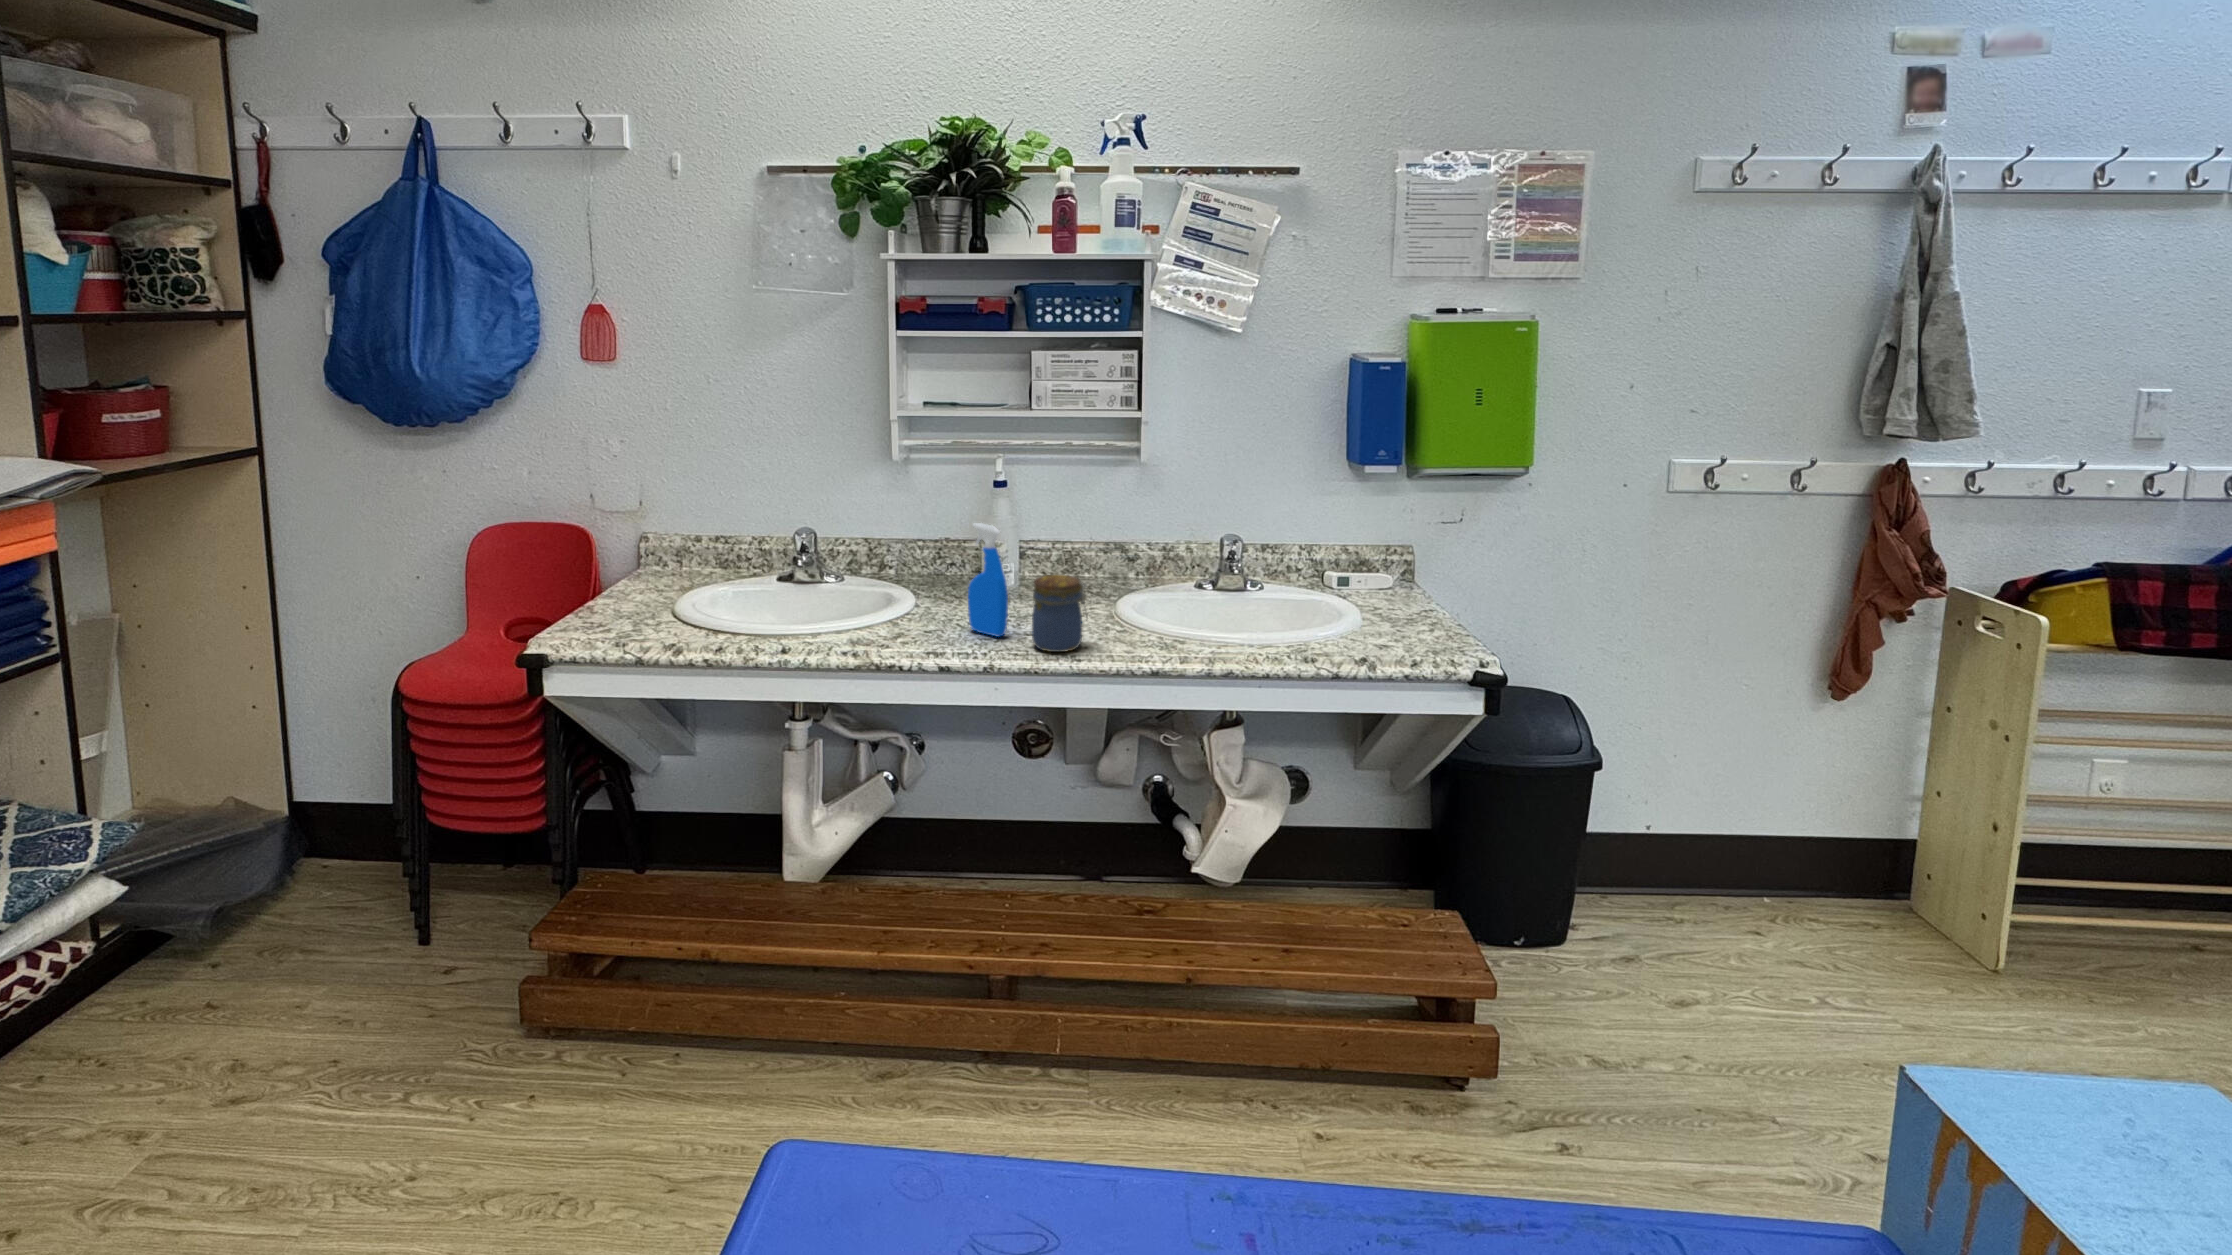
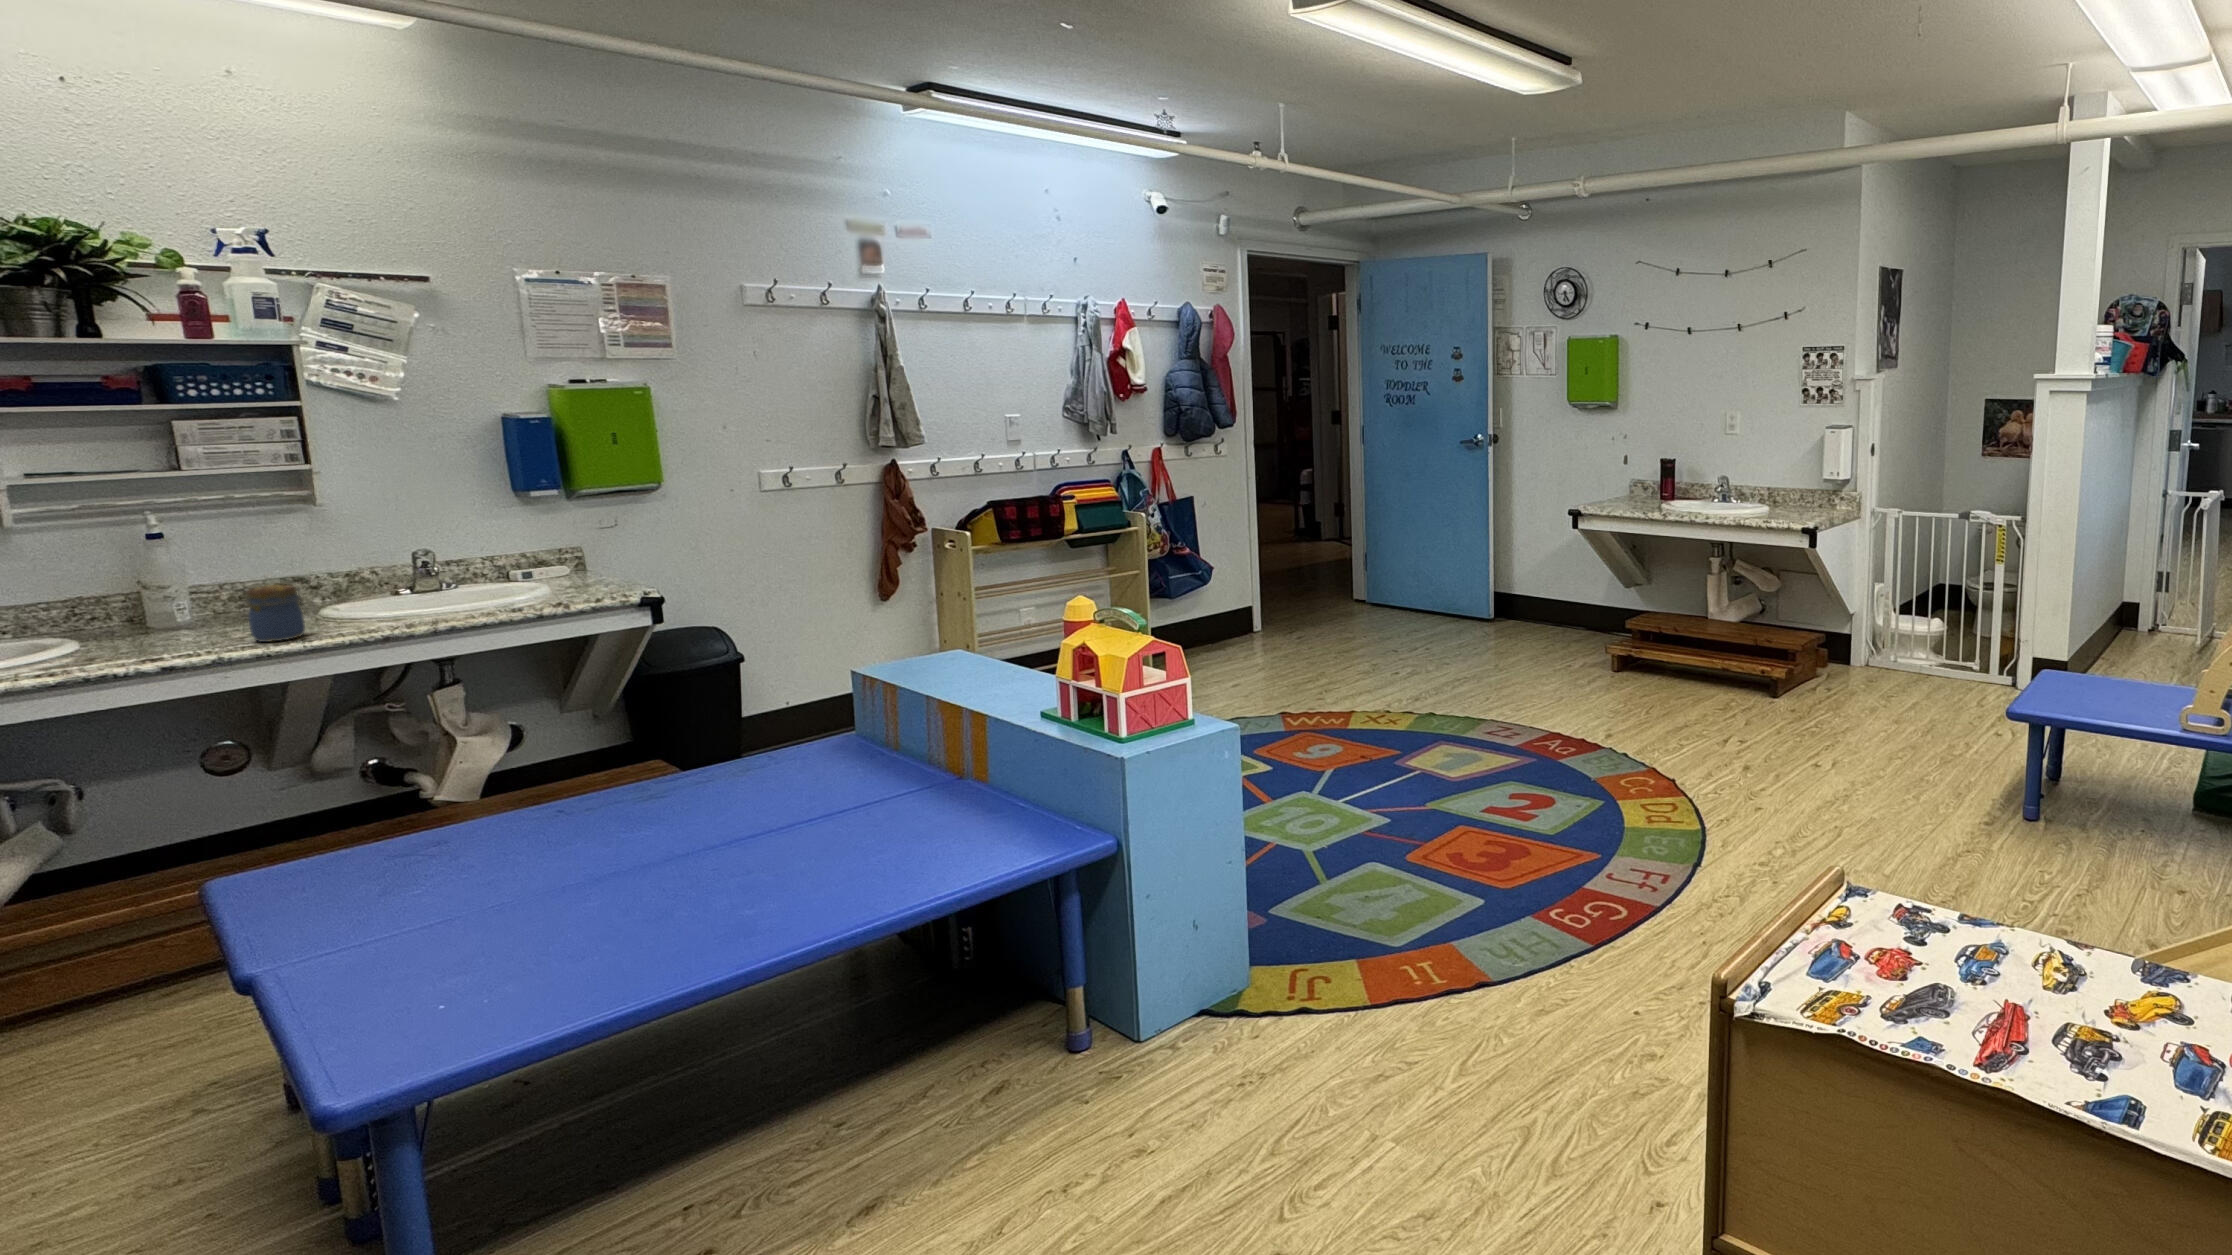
spray bottle: present [968,523,1008,637] -> none [158,557,217,646]

